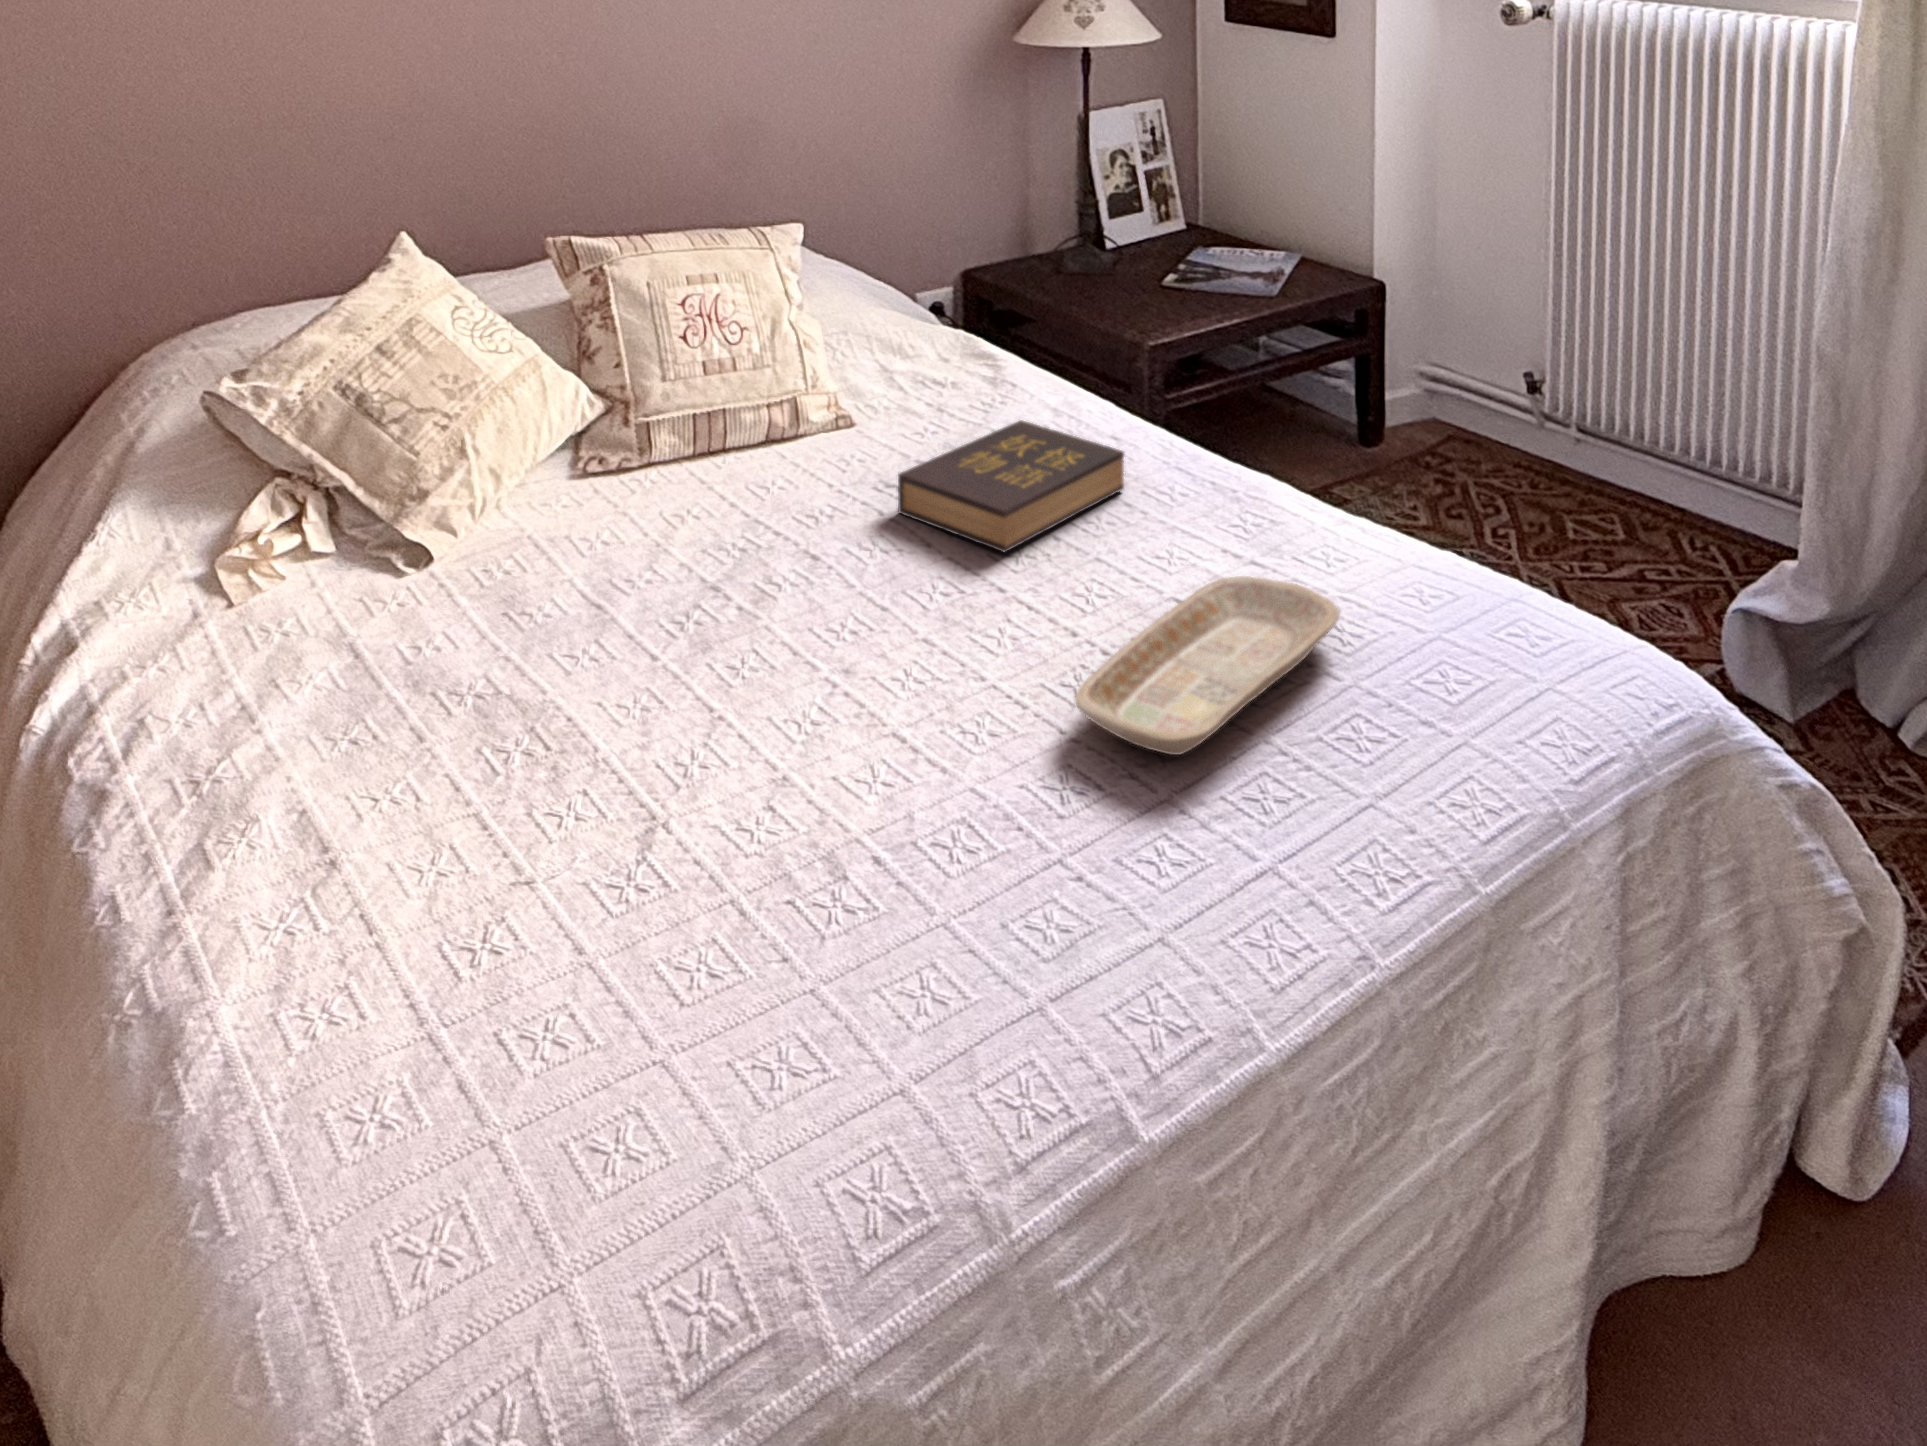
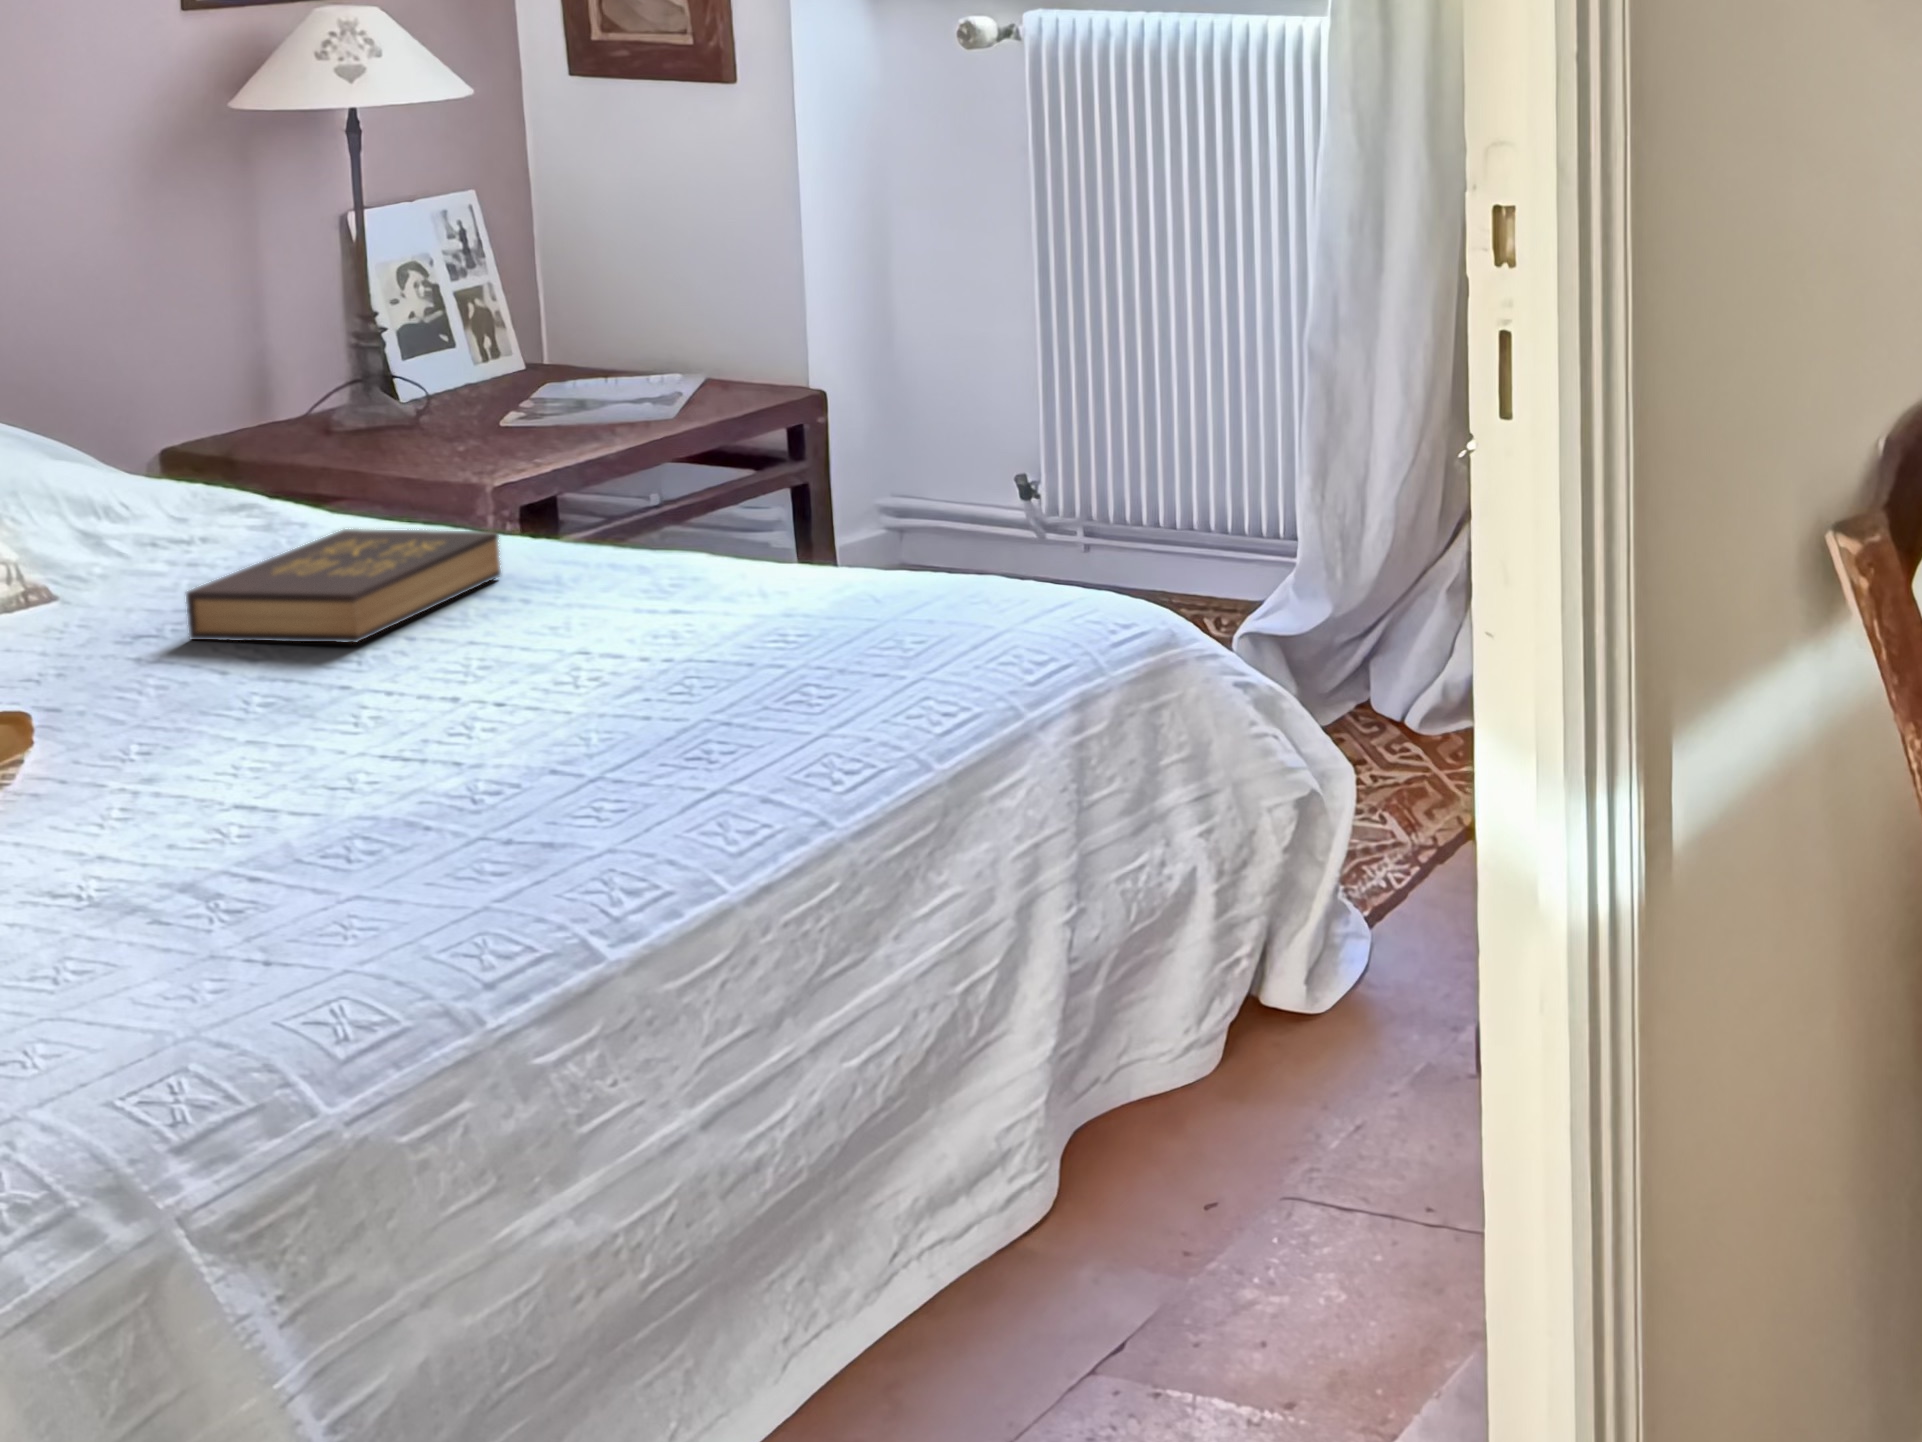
tray: present [1075,576,1340,755] -> none [489,596,782,733]

